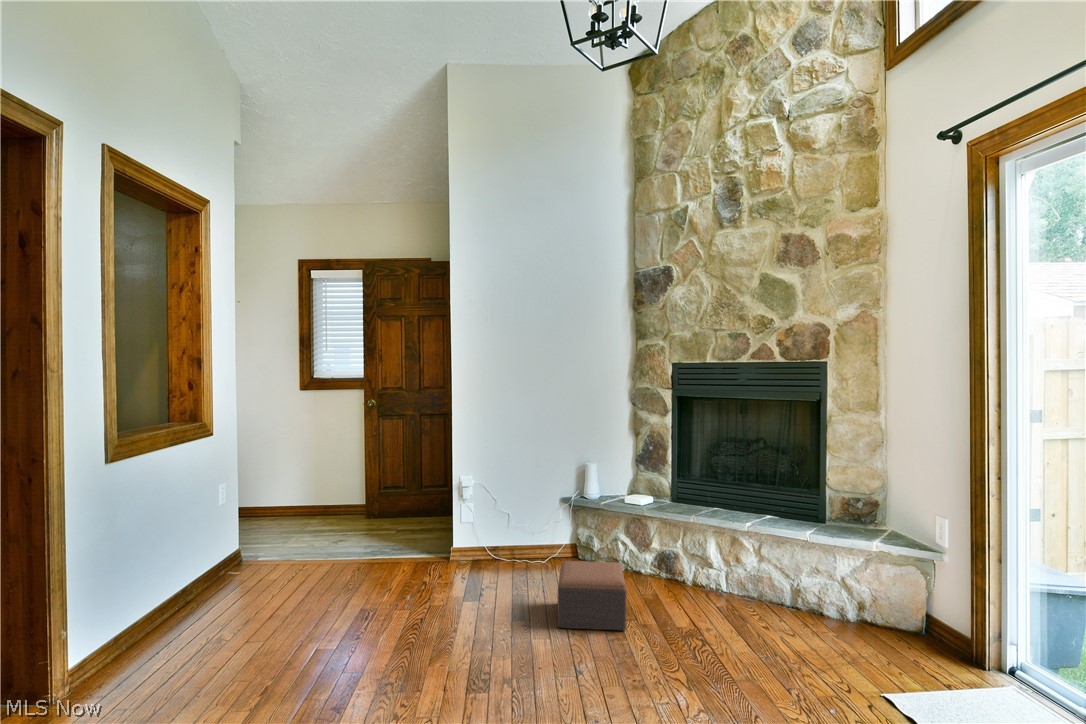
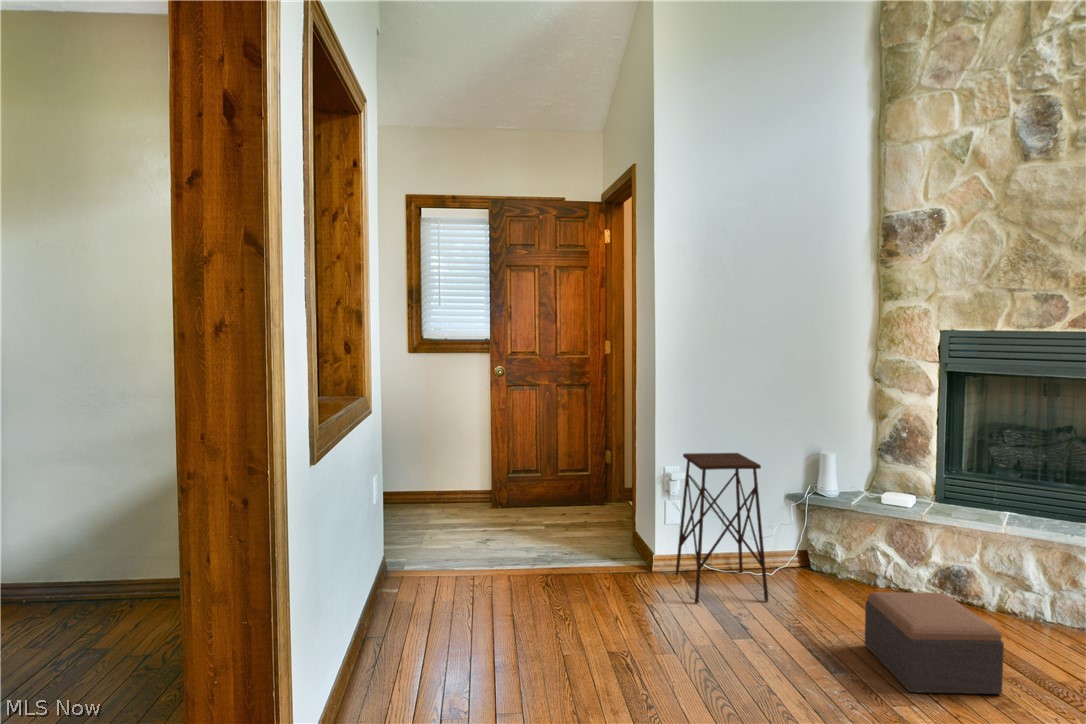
side table: none [459,458,521,577] -> present [676,453,768,603]

